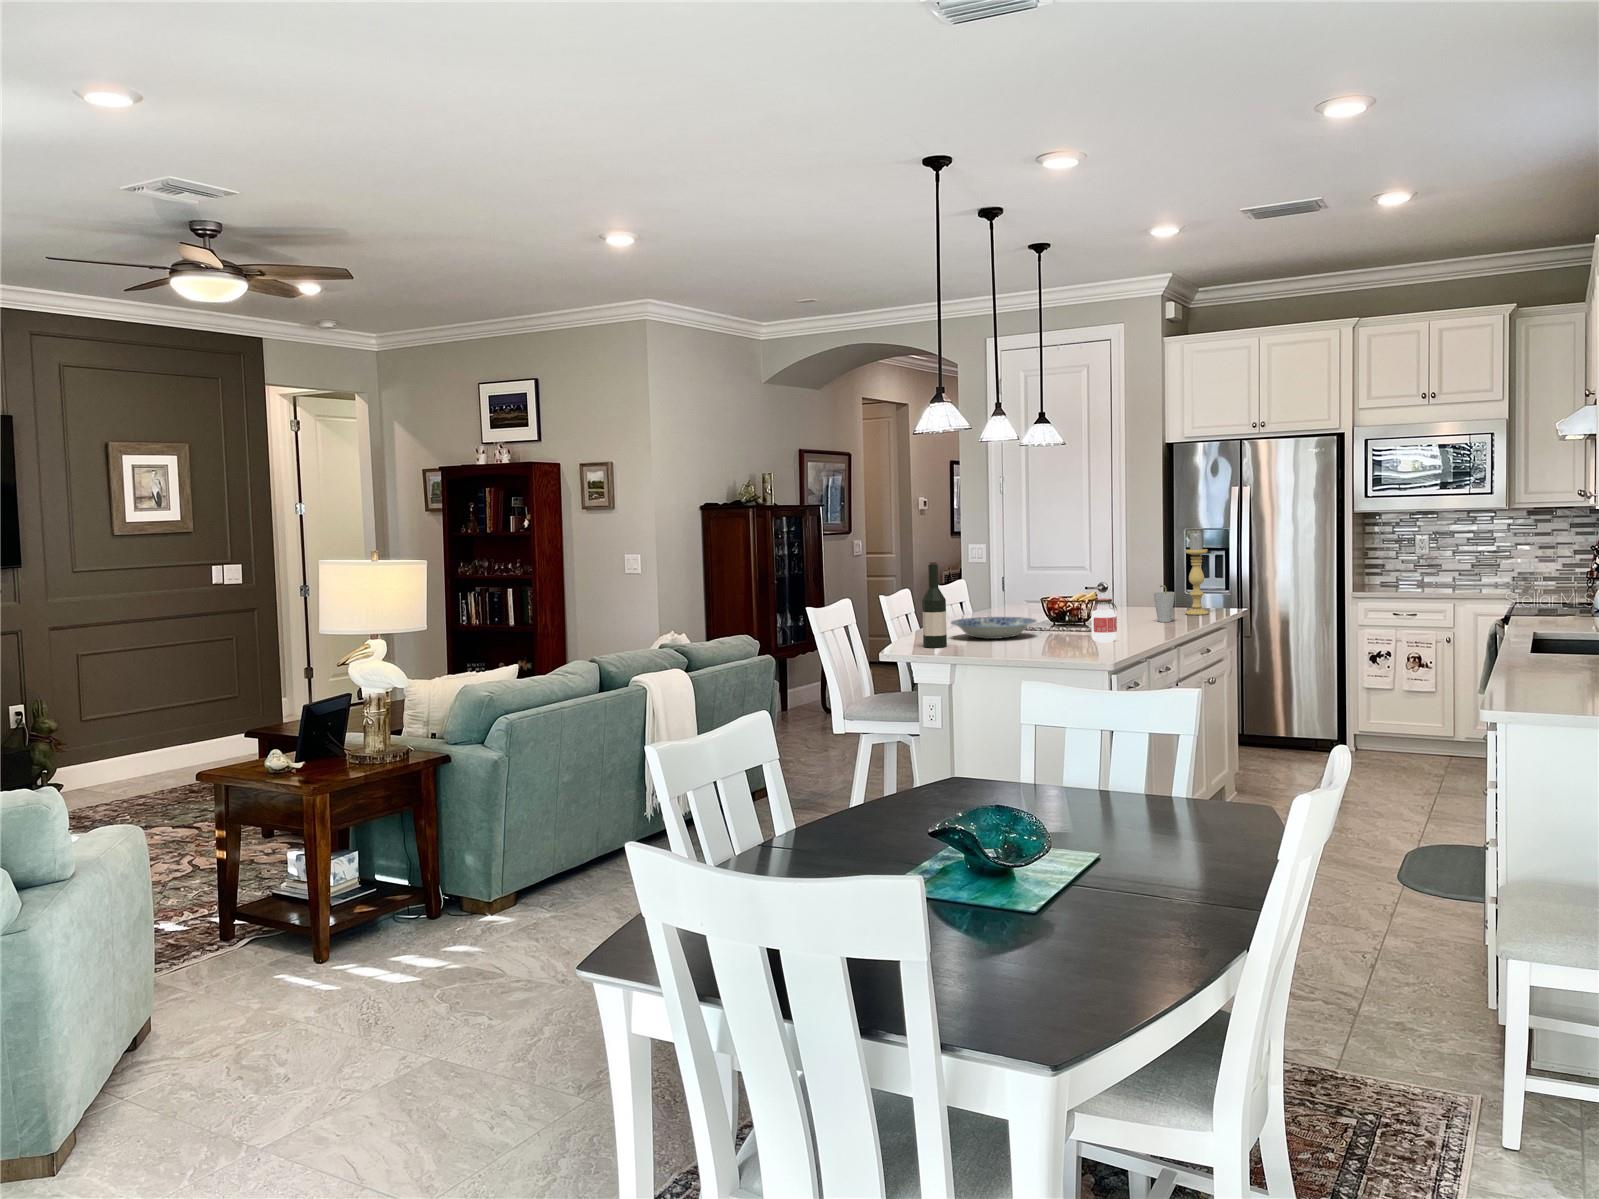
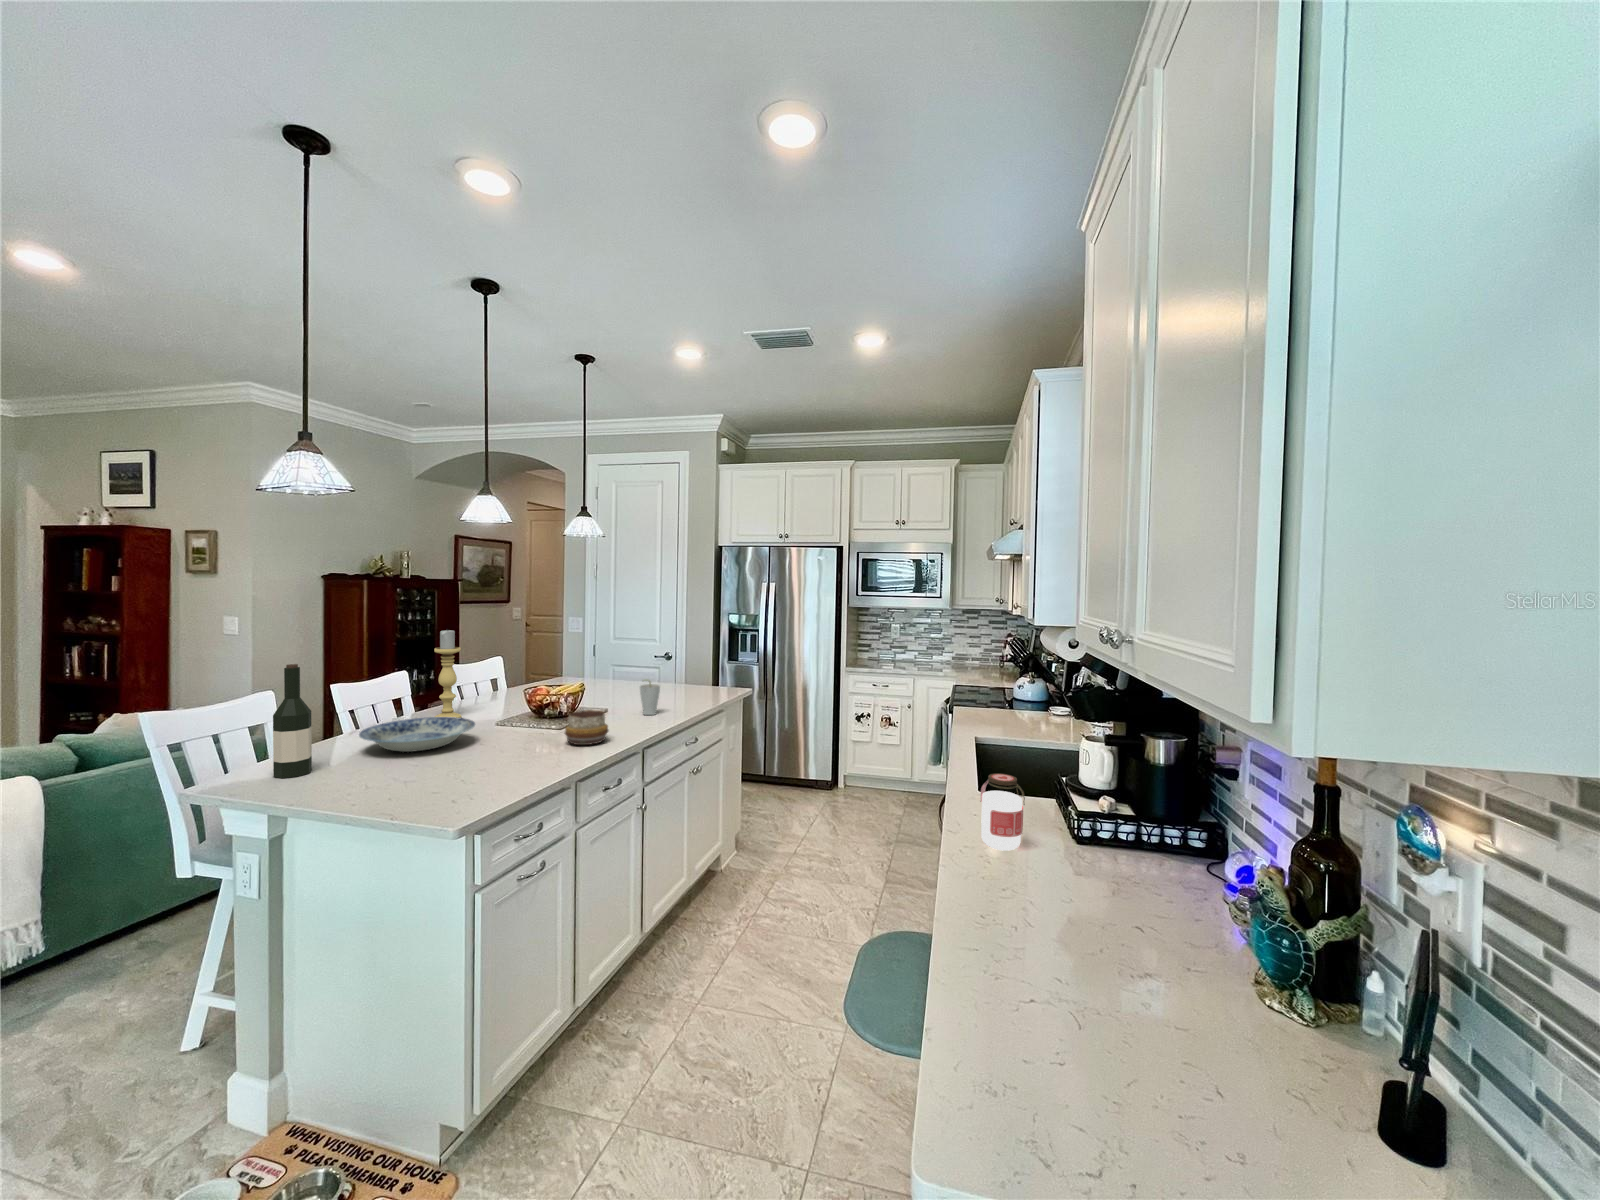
candle holder: present [1185,533,1209,615] -> present [434,629,462,718]
jar: present [1091,599,1117,642] -> present [980,773,1025,851]
decorative bowl: none [1116,607,1156,634] -> present [565,710,609,745]

